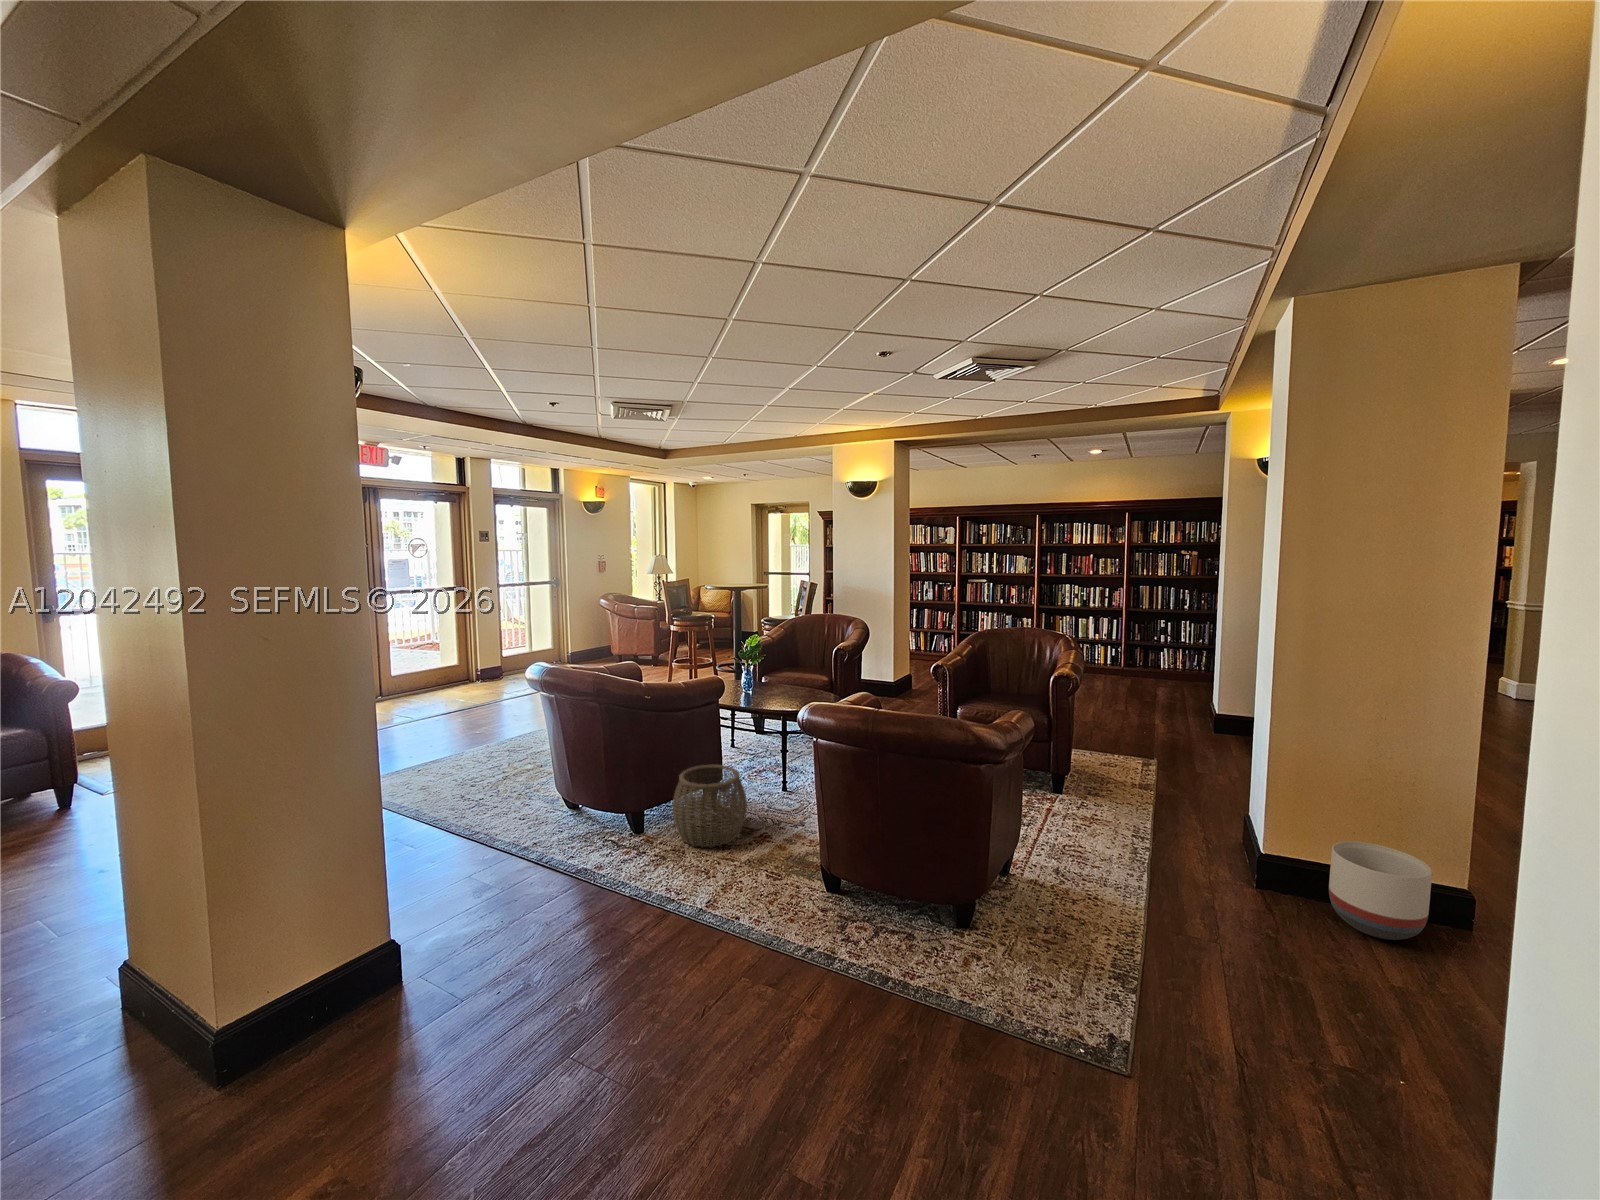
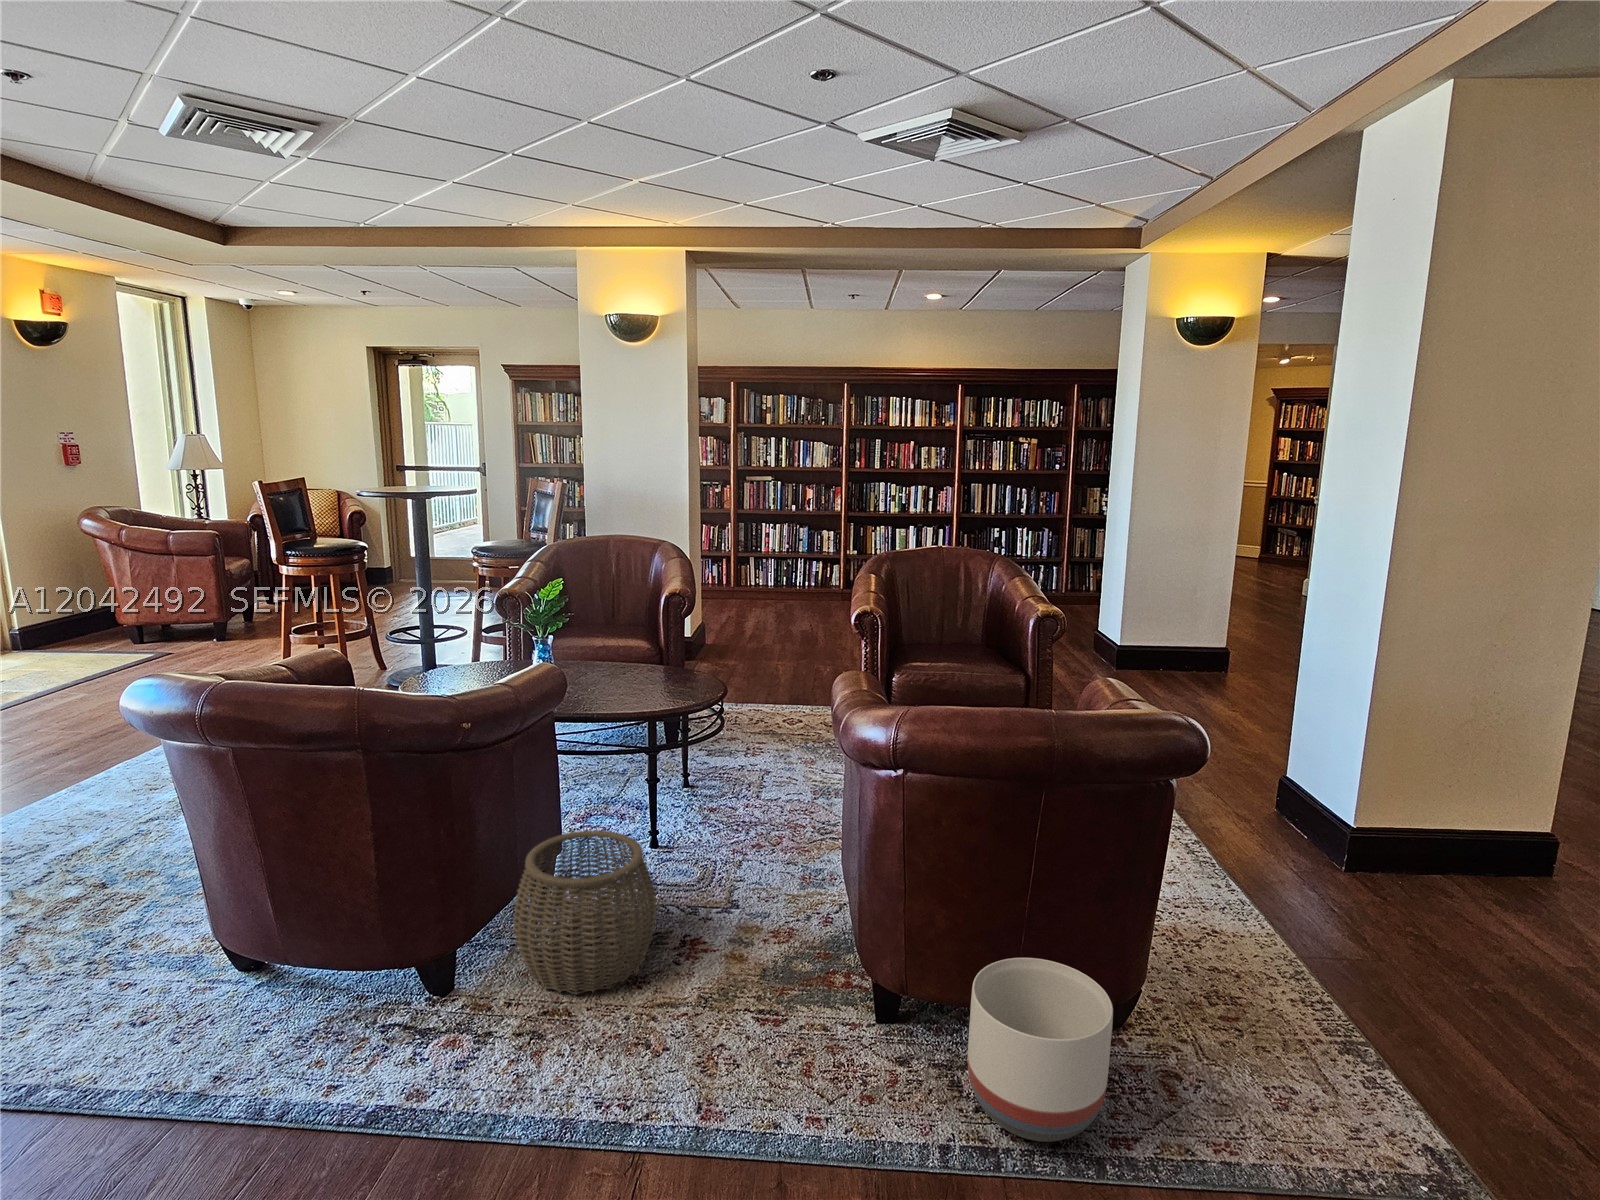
planter: present [1329,841,1432,940] -> present [968,958,1113,1142]

